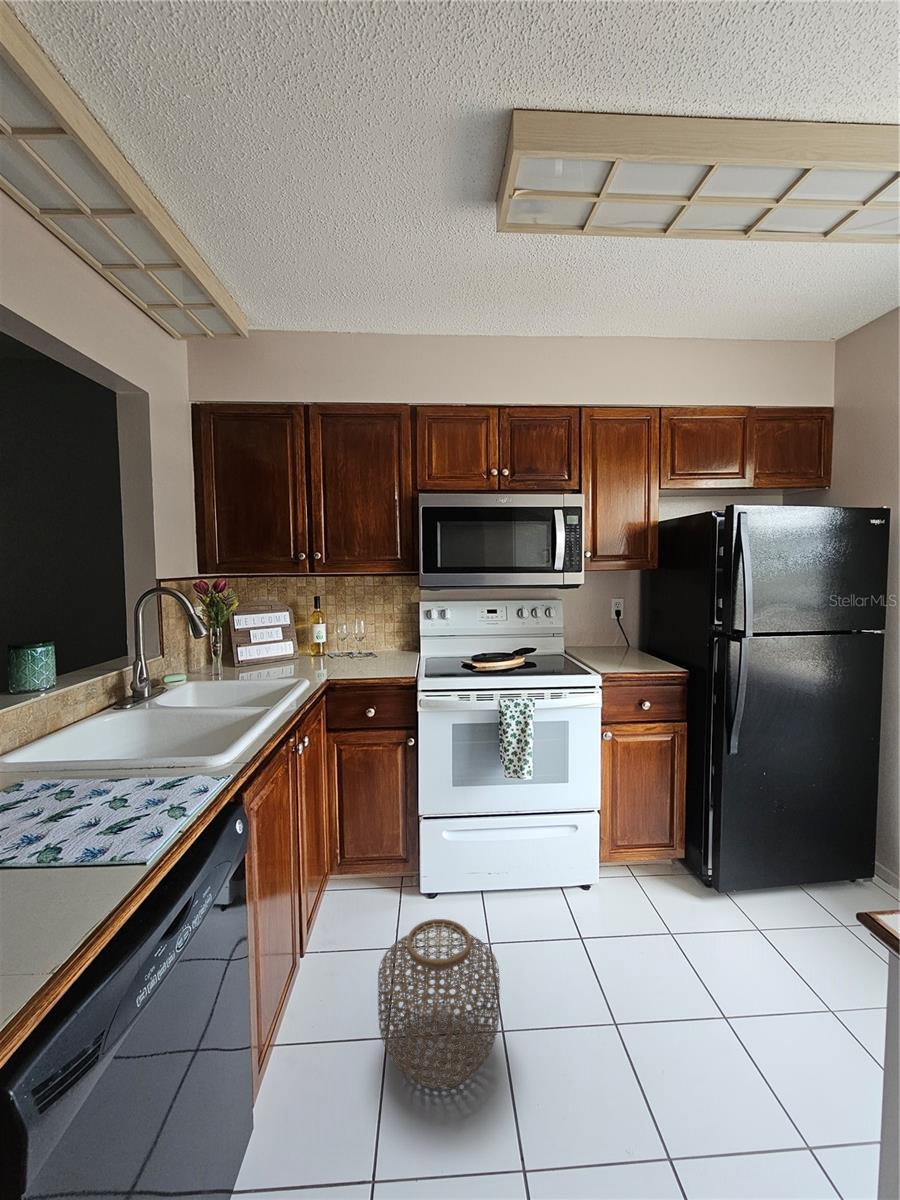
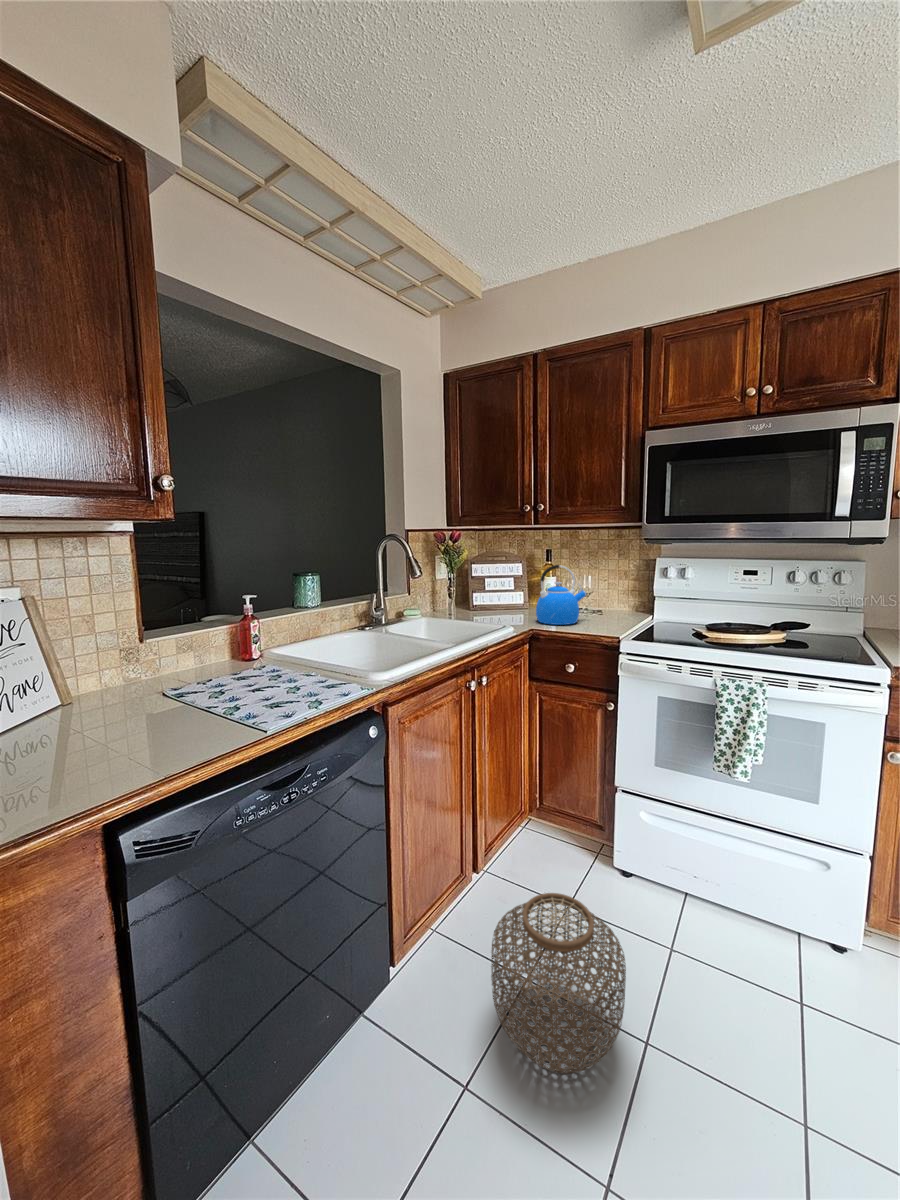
kettle: none [322,612,367,671] -> present [536,565,586,625]

